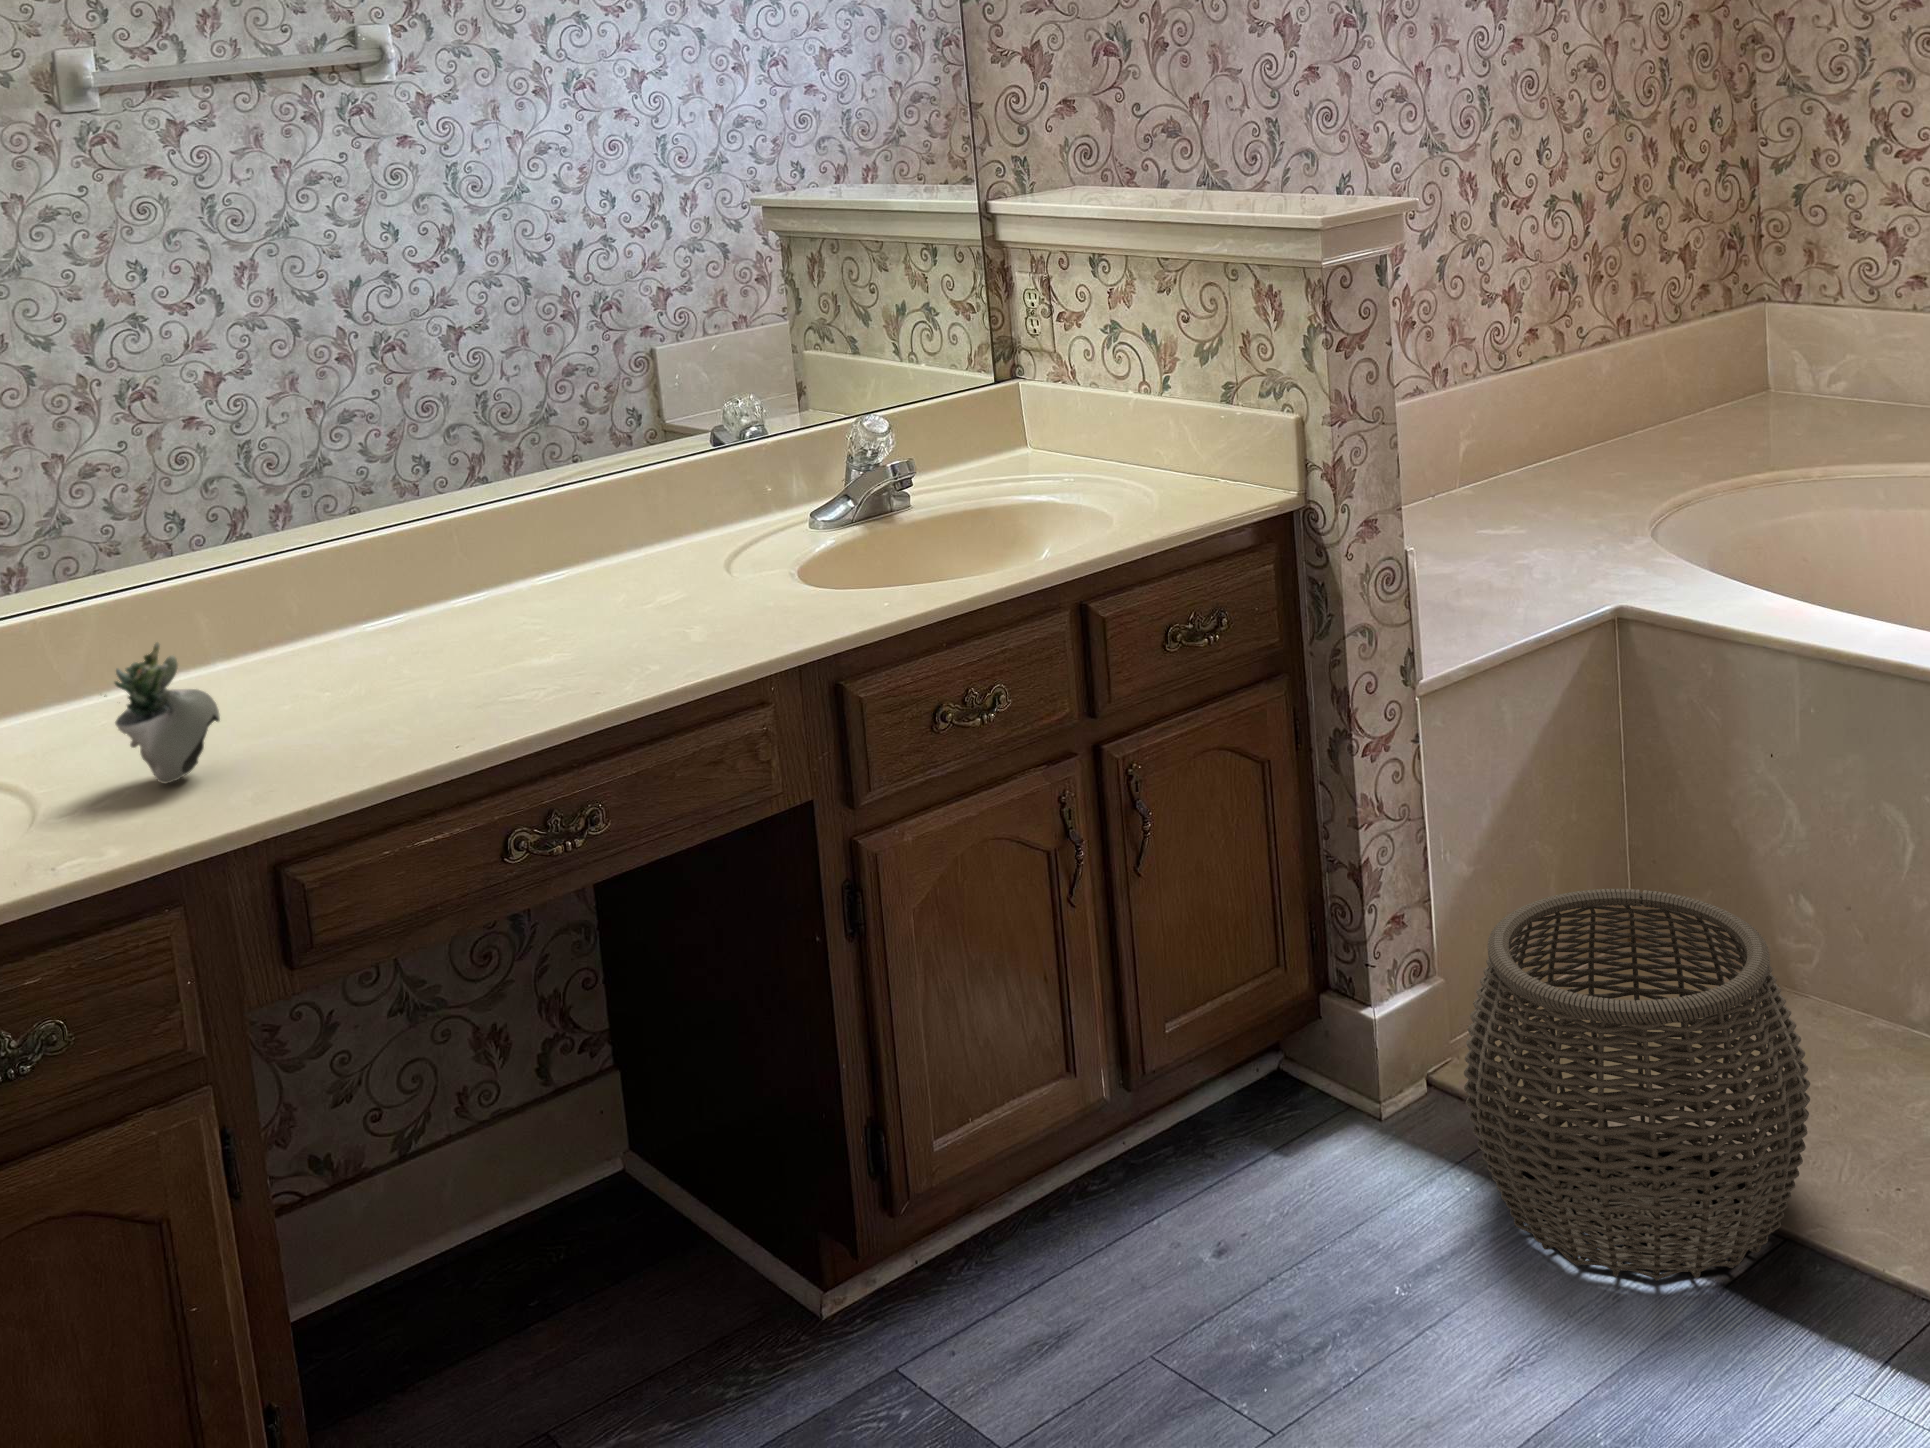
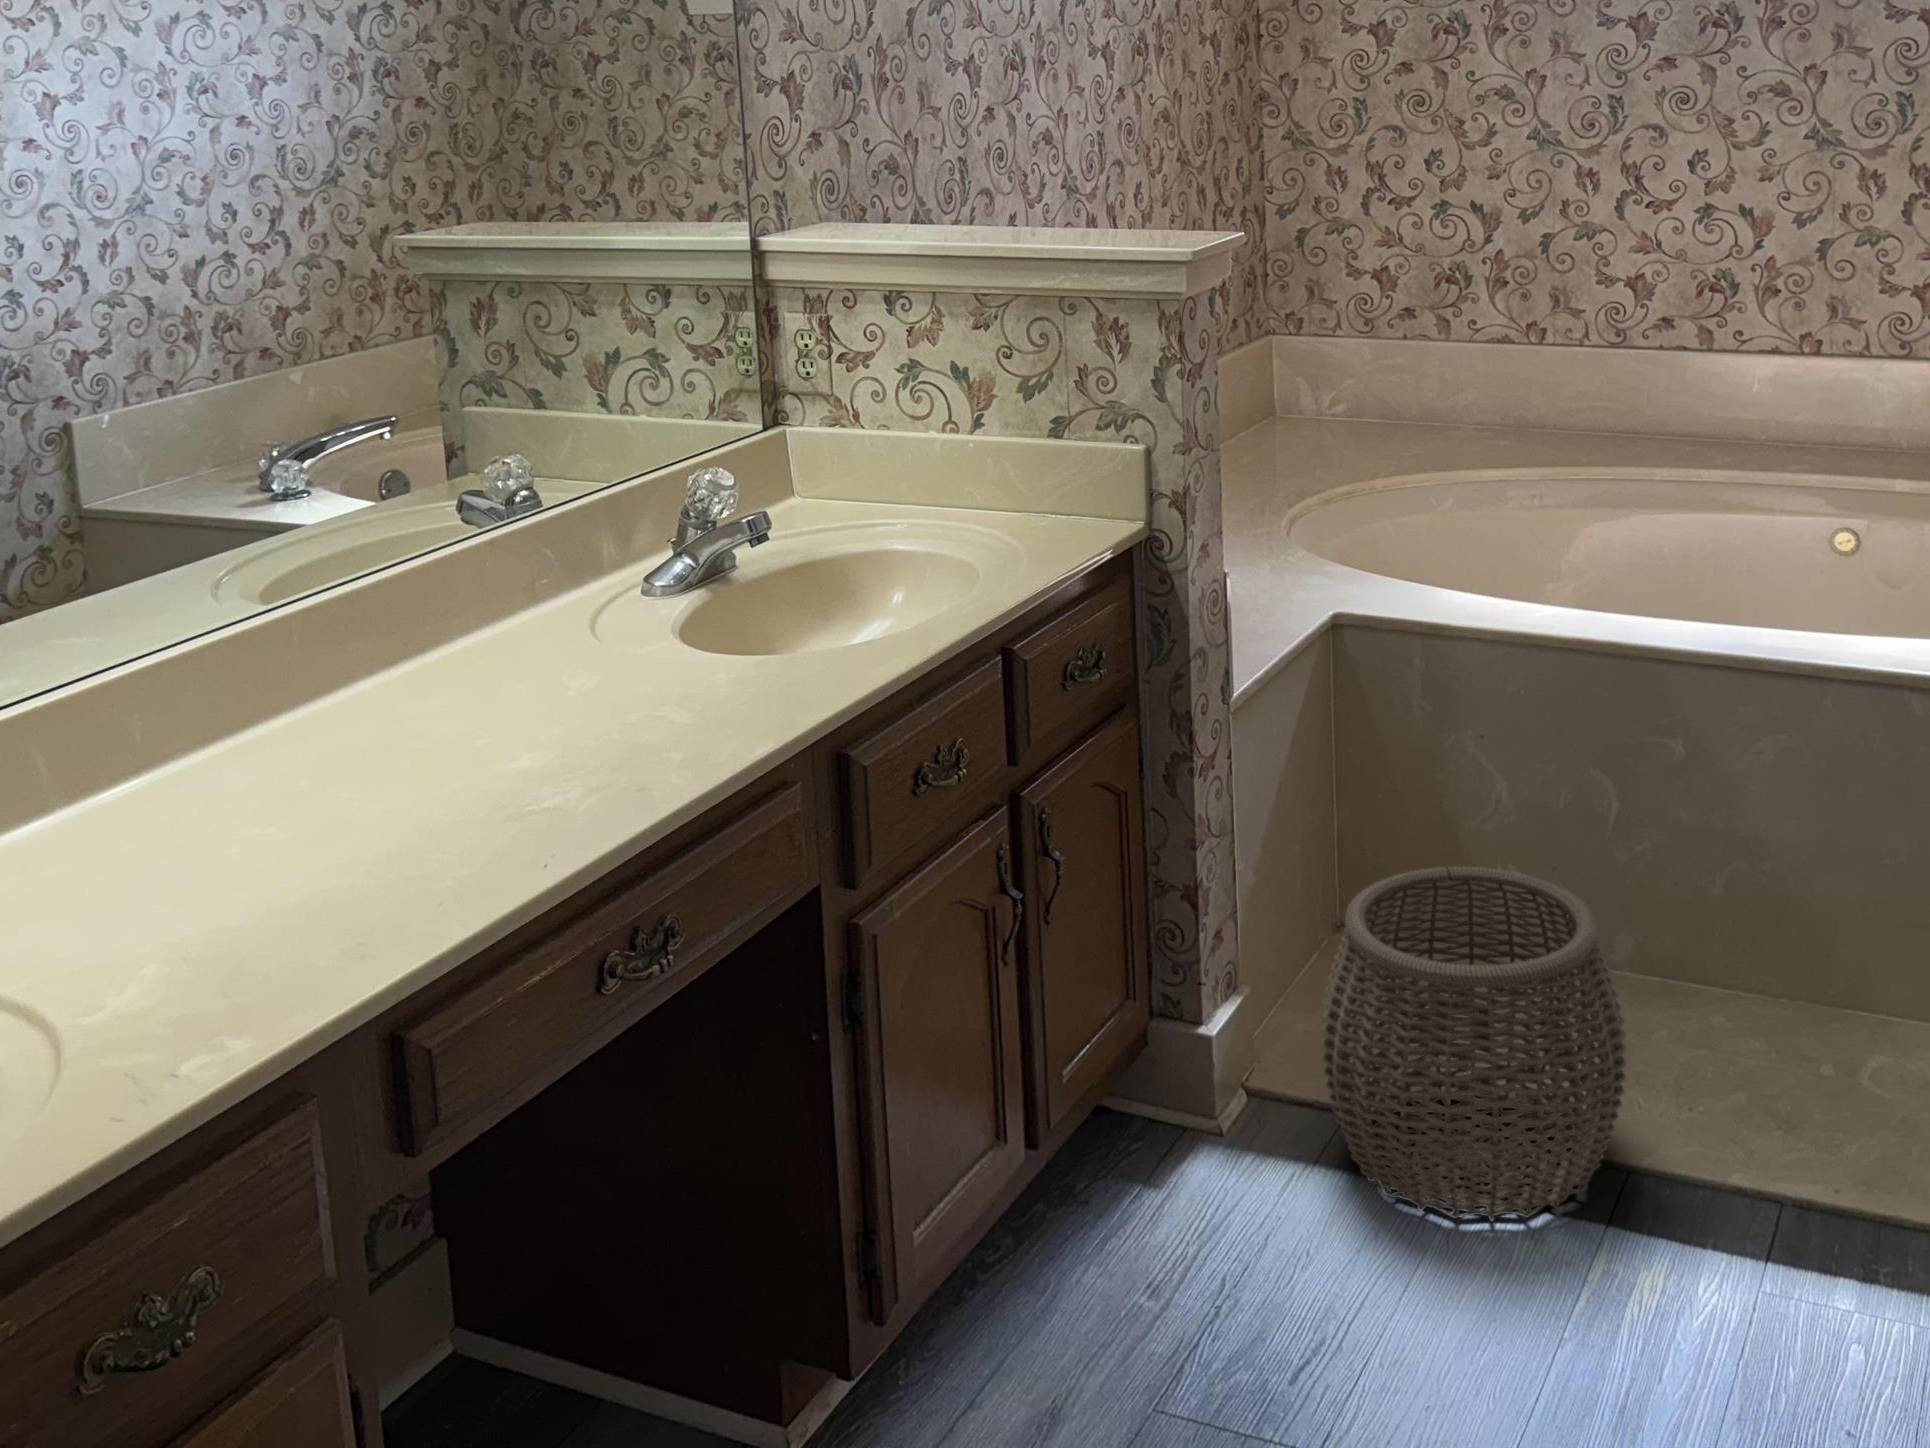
succulent plant: present [104,642,220,783] -> none [120,763,276,937]

